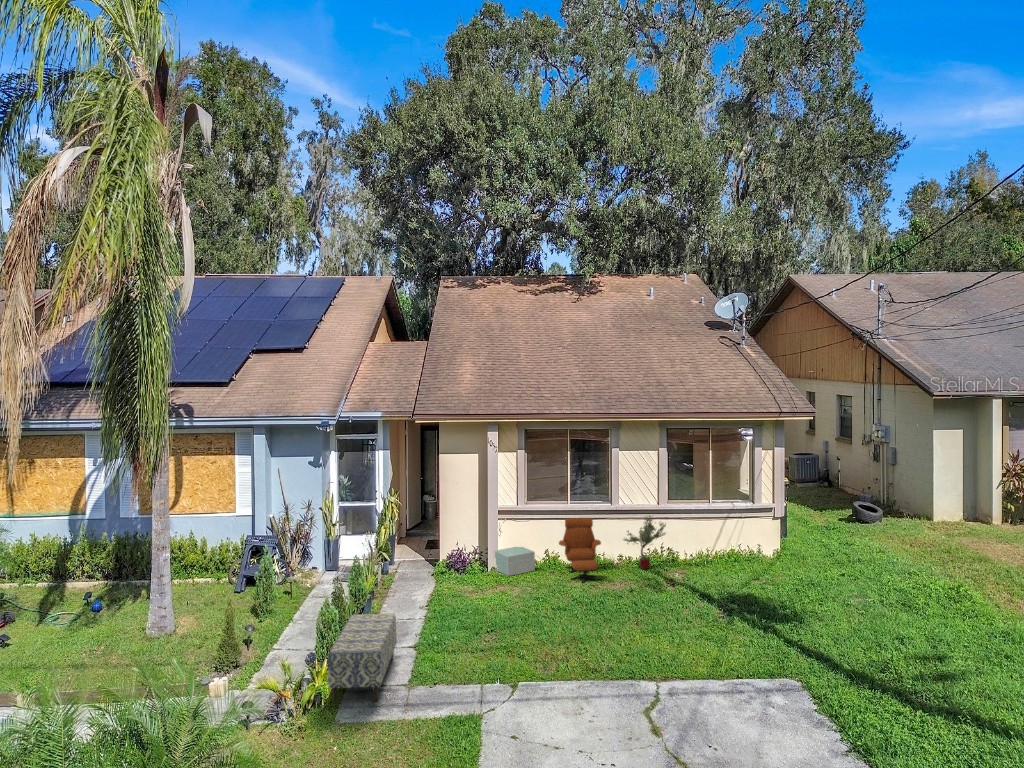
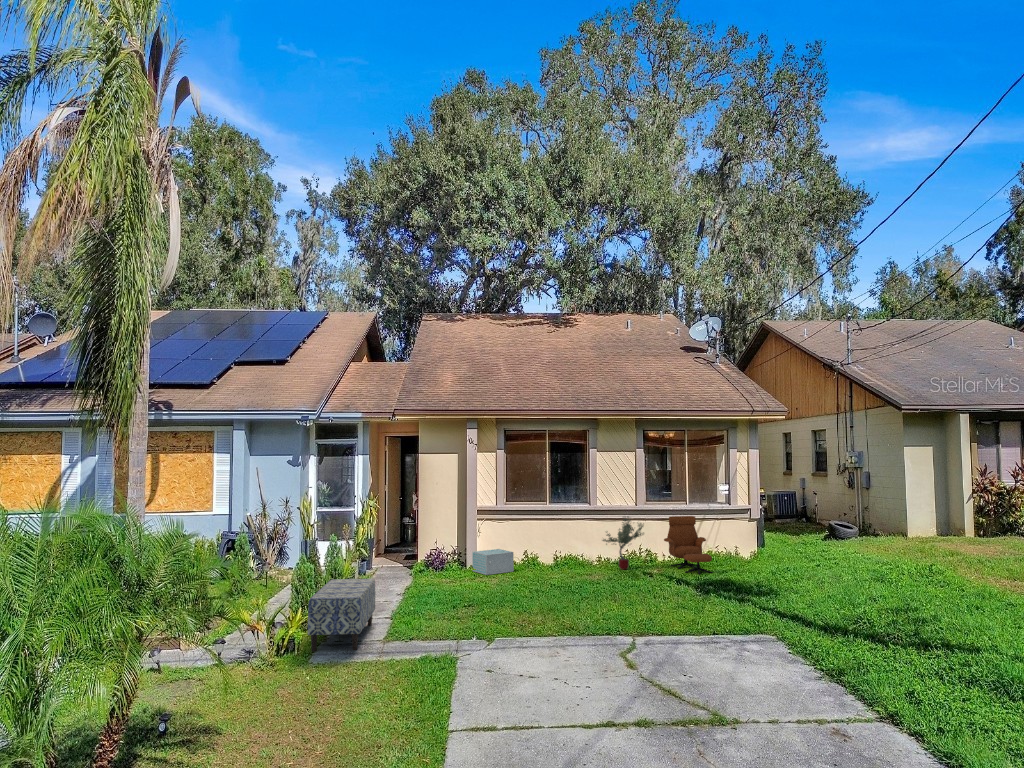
lounge chair: present [559,518,601,583] -> present [664,516,713,575]

